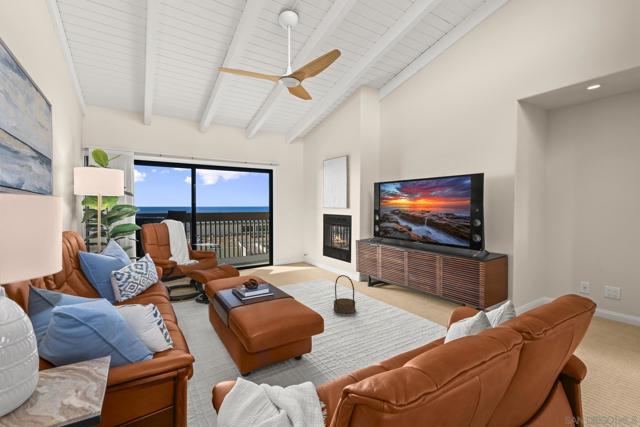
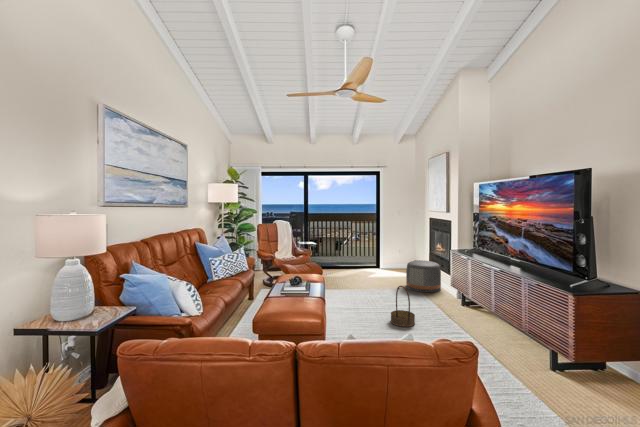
pouf: none [313,253,343,281] -> present [406,260,441,292]

